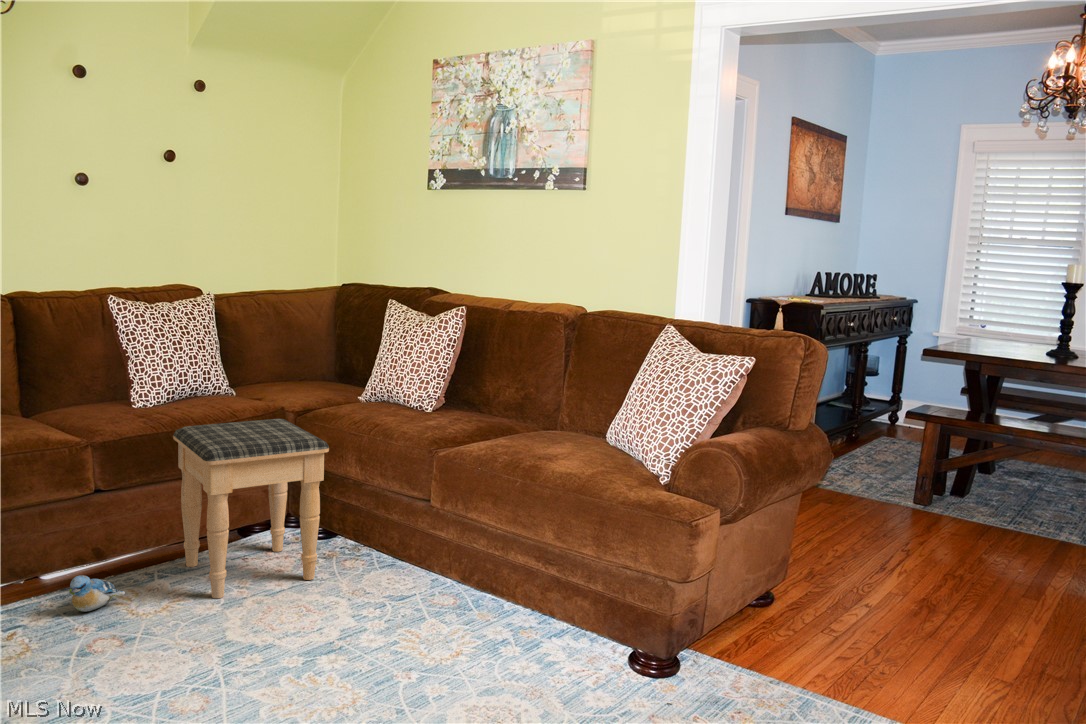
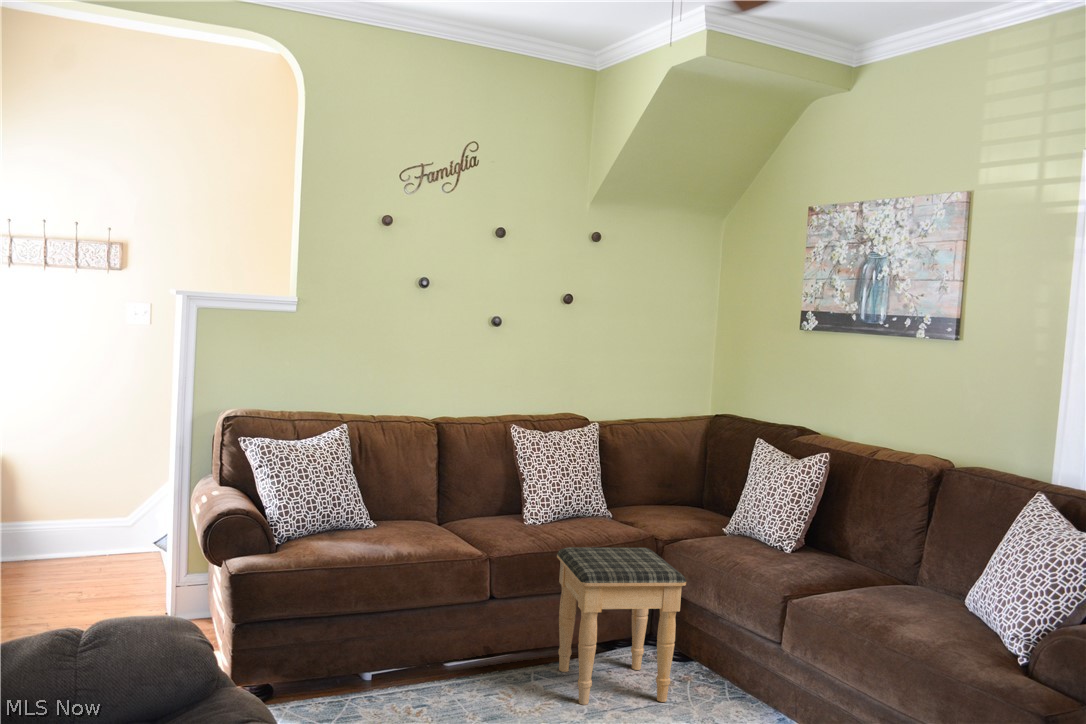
plush toy: present [69,575,125,612] -> none [471,665,511,697]

